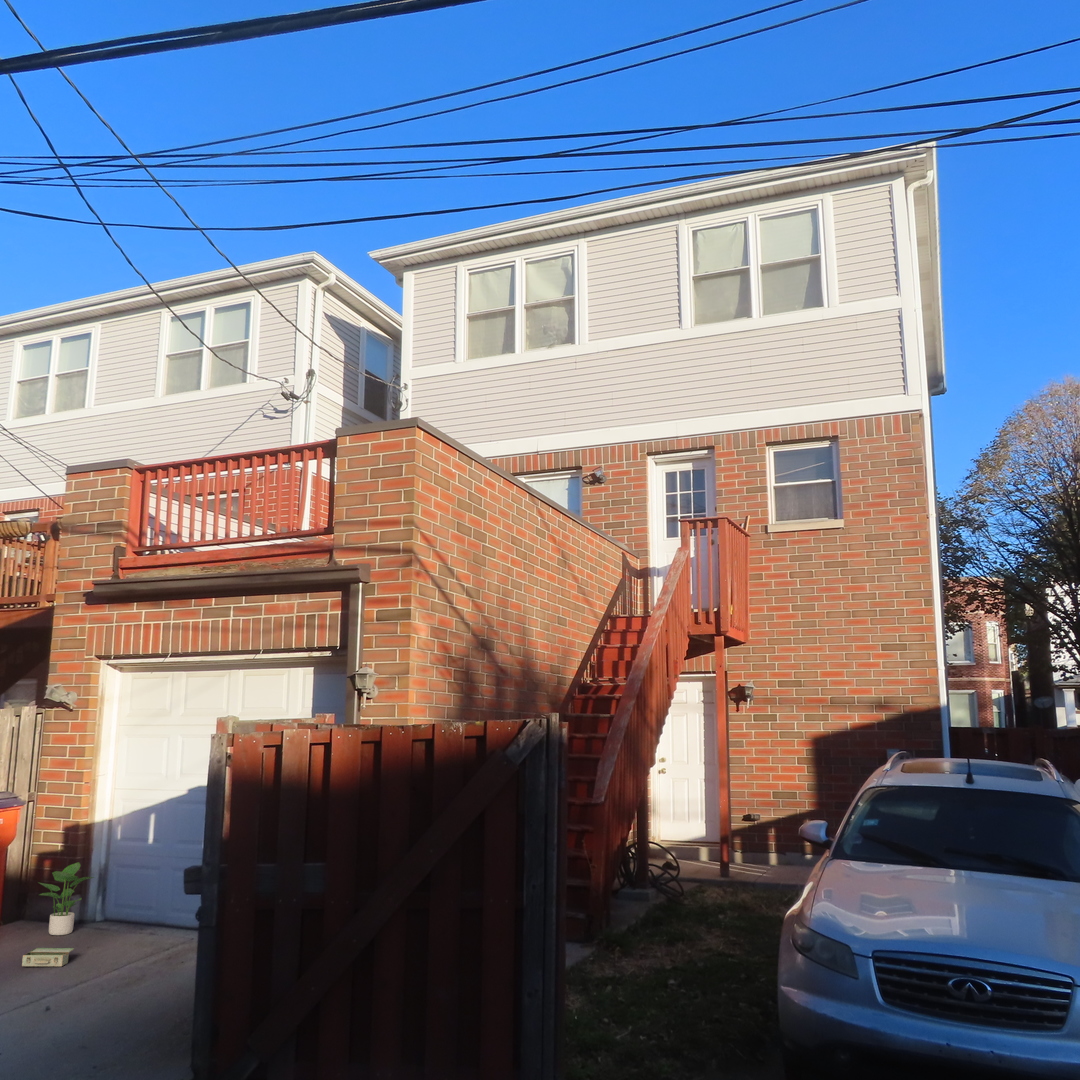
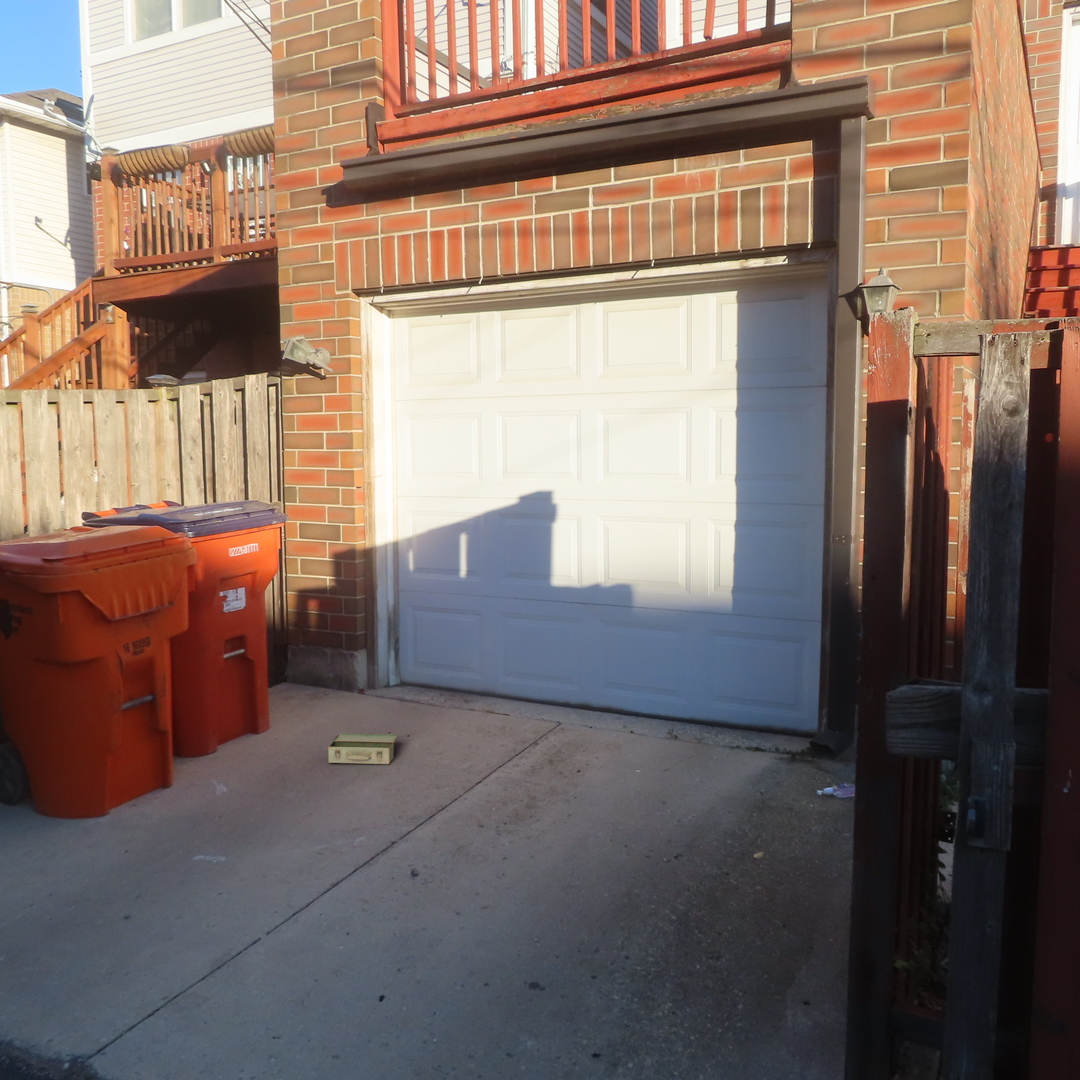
potted plant: present [39,862,94,935] -> none [309,603,388,708]

